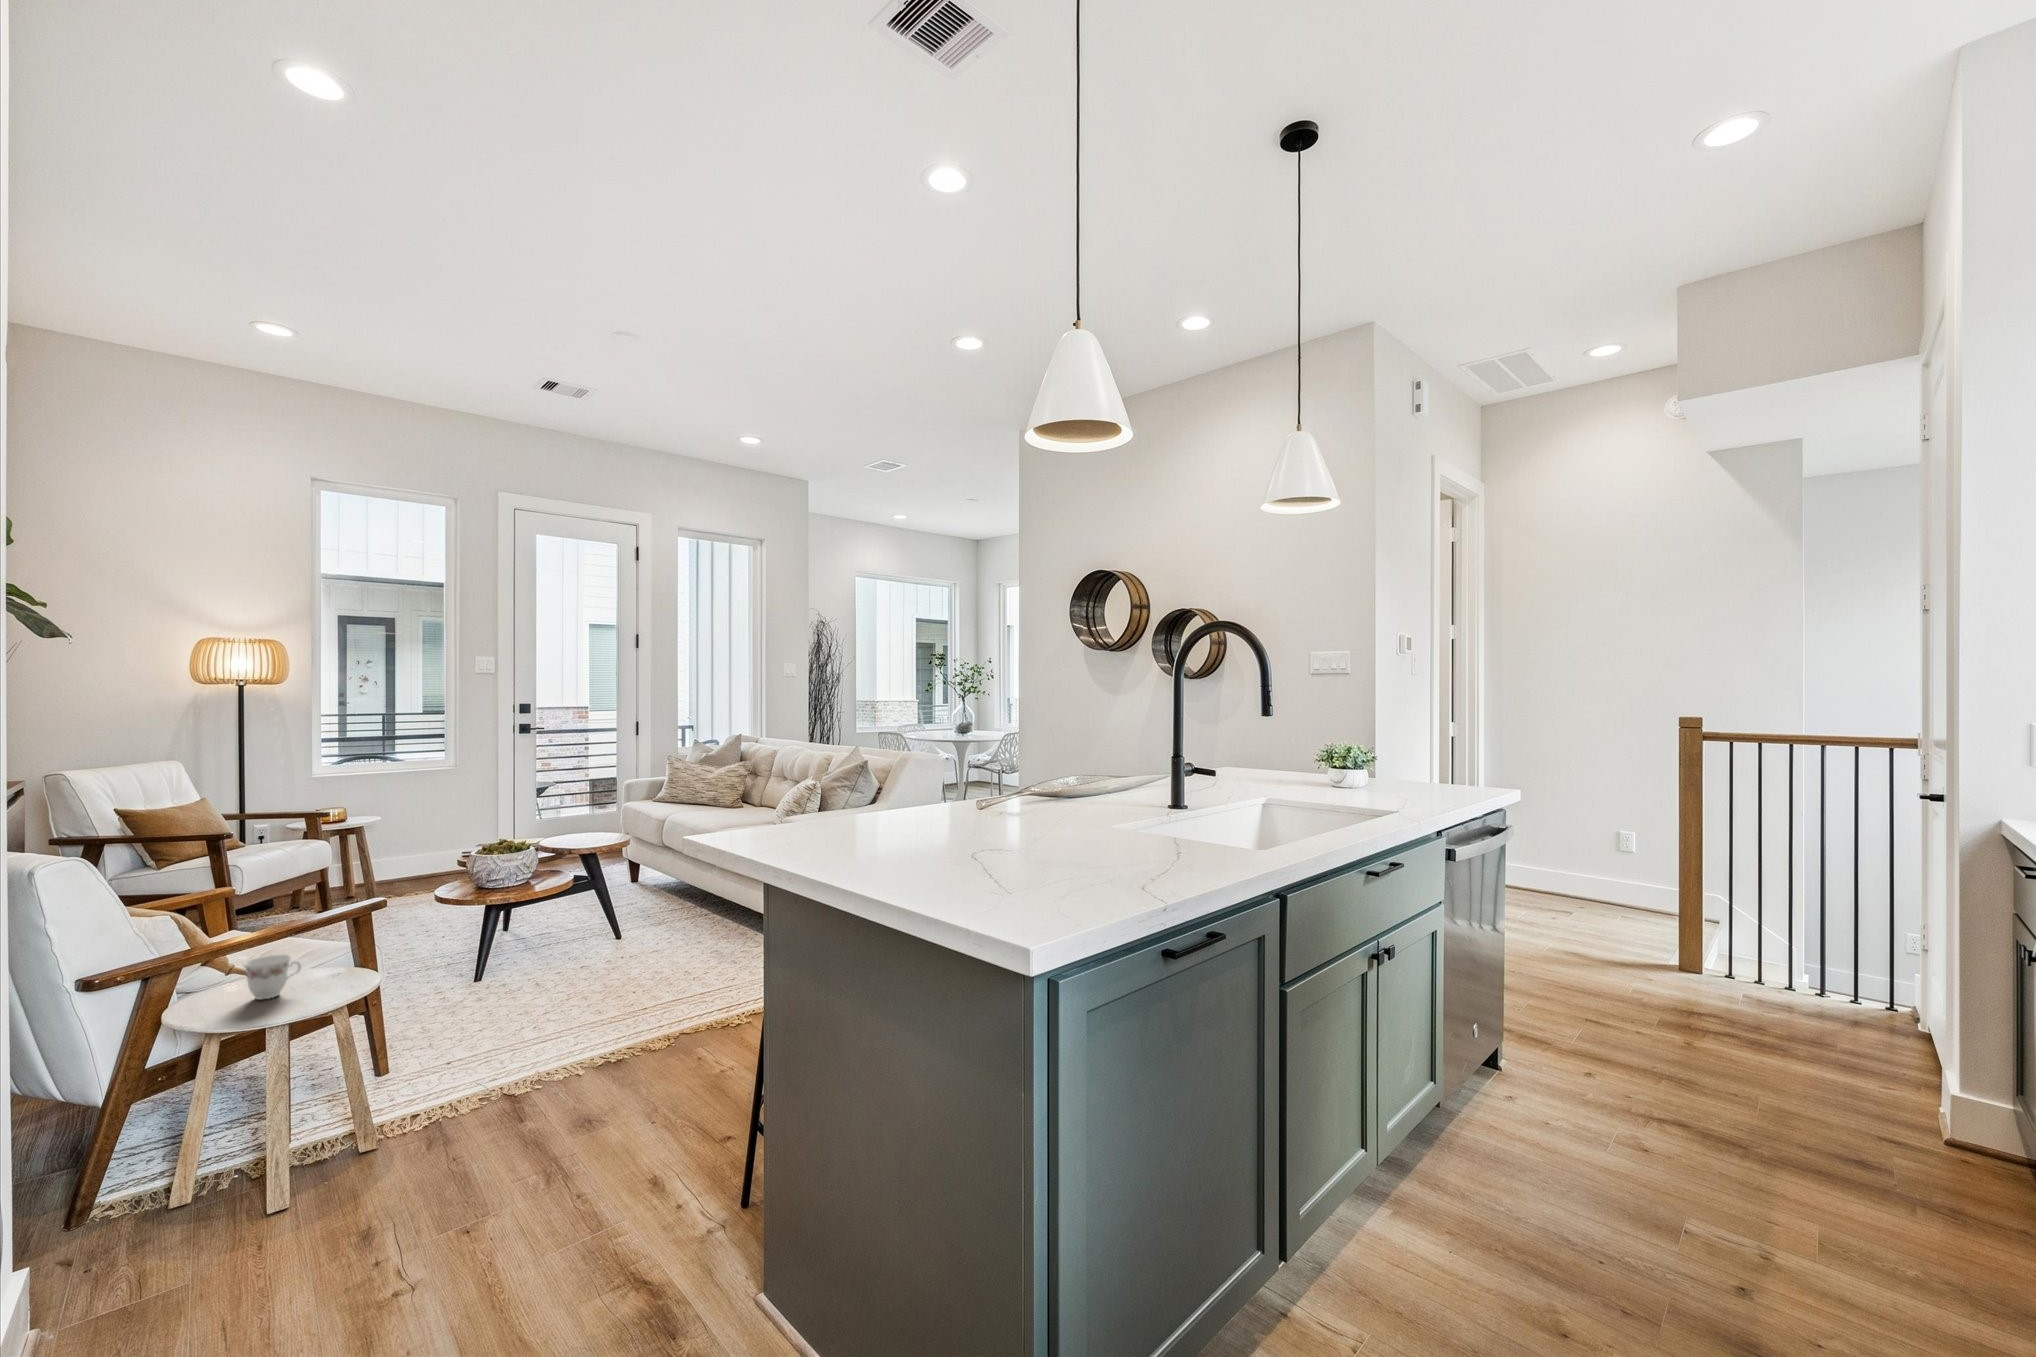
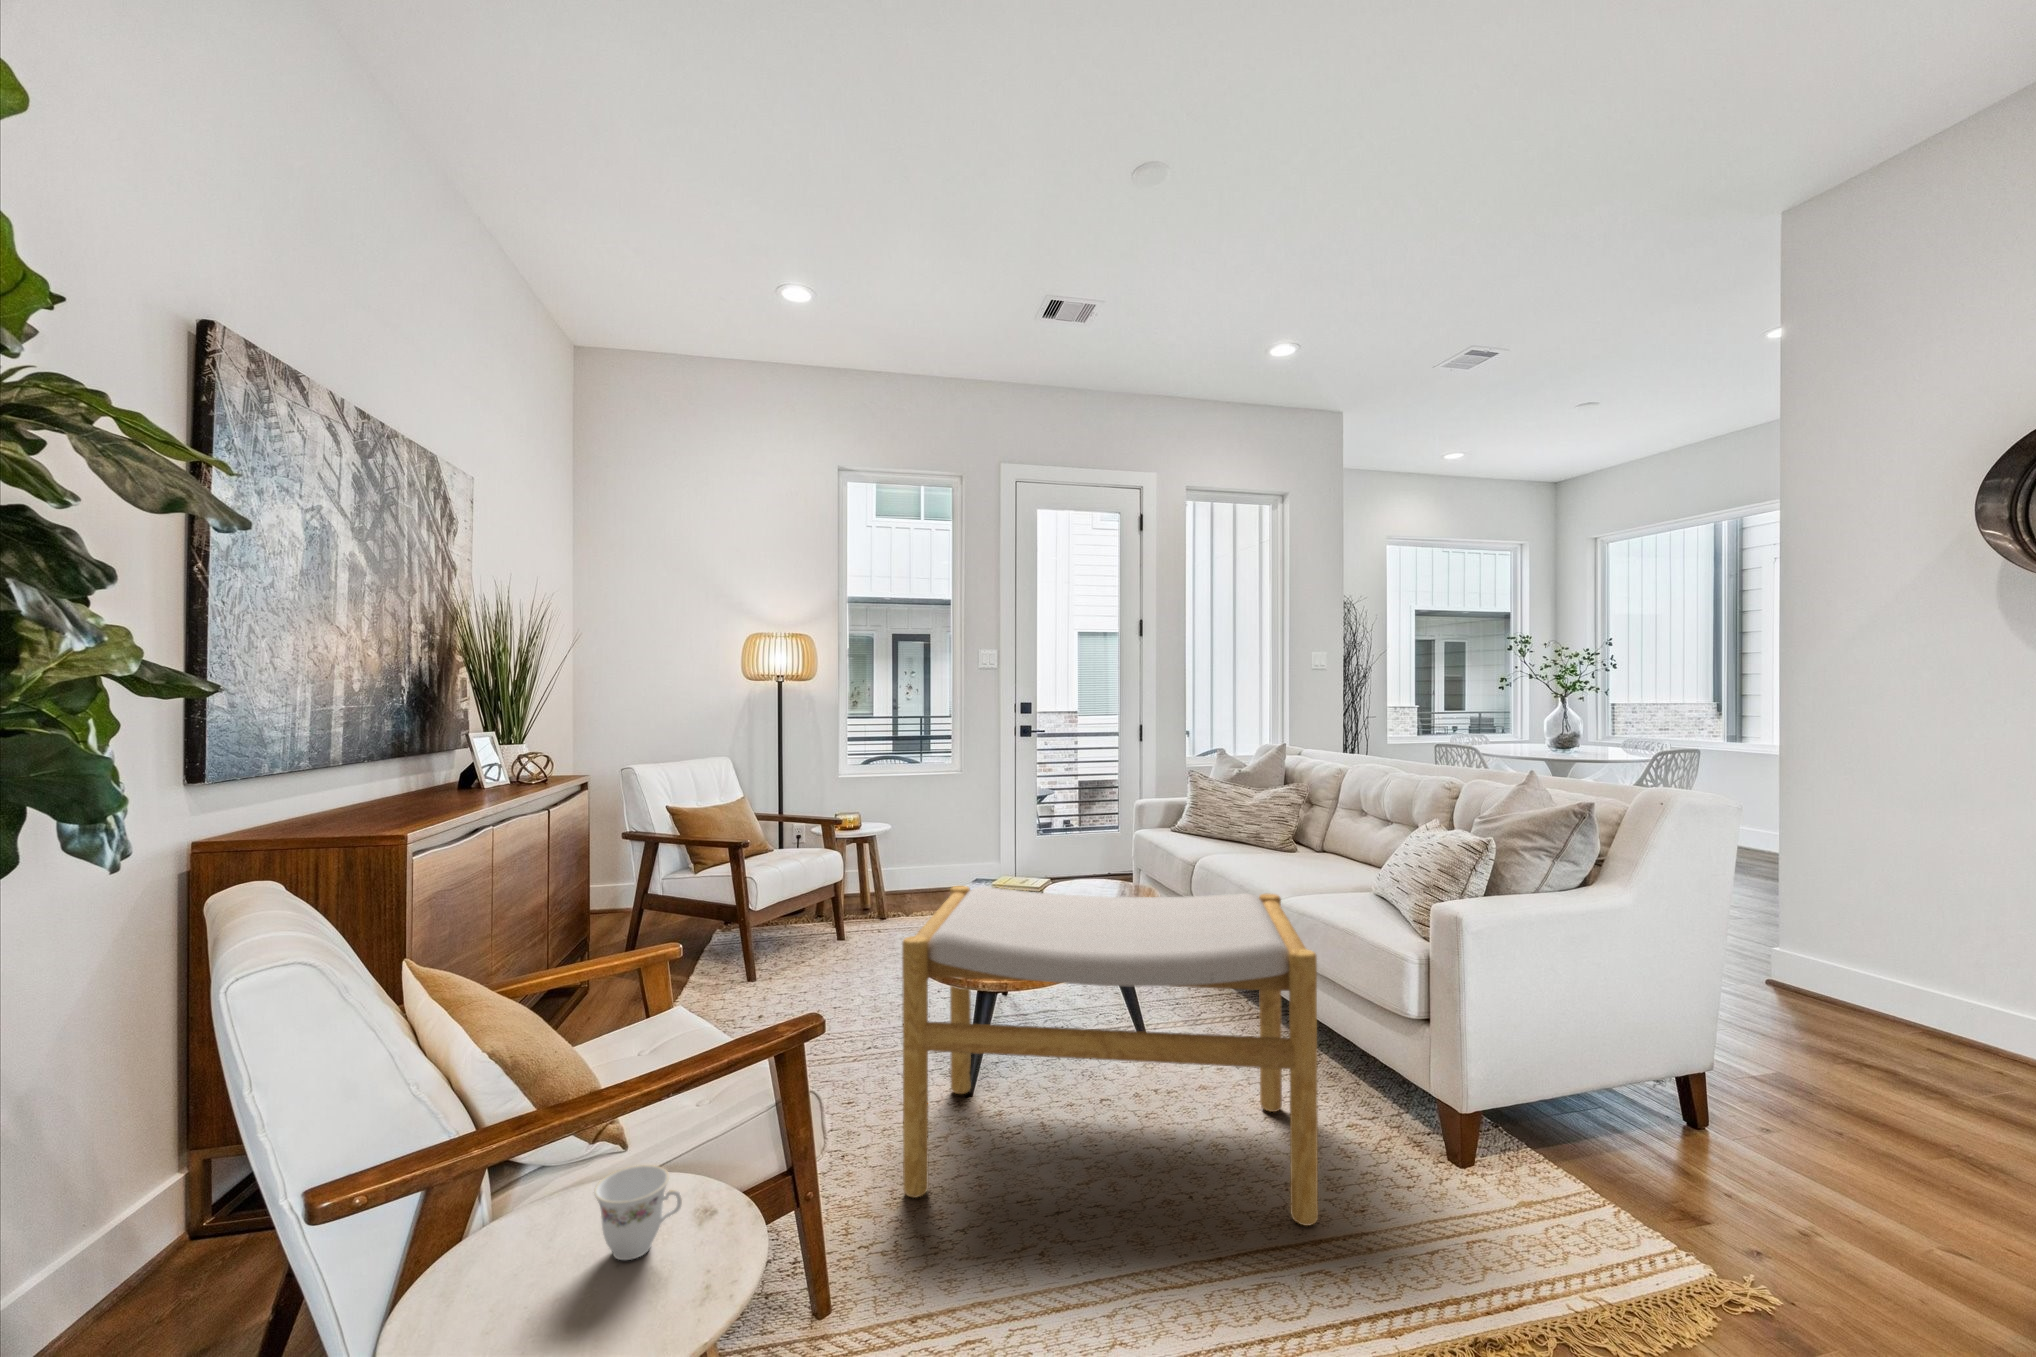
footstool: none [419,823,715,1042] -> present [902,886,1318,1226]

